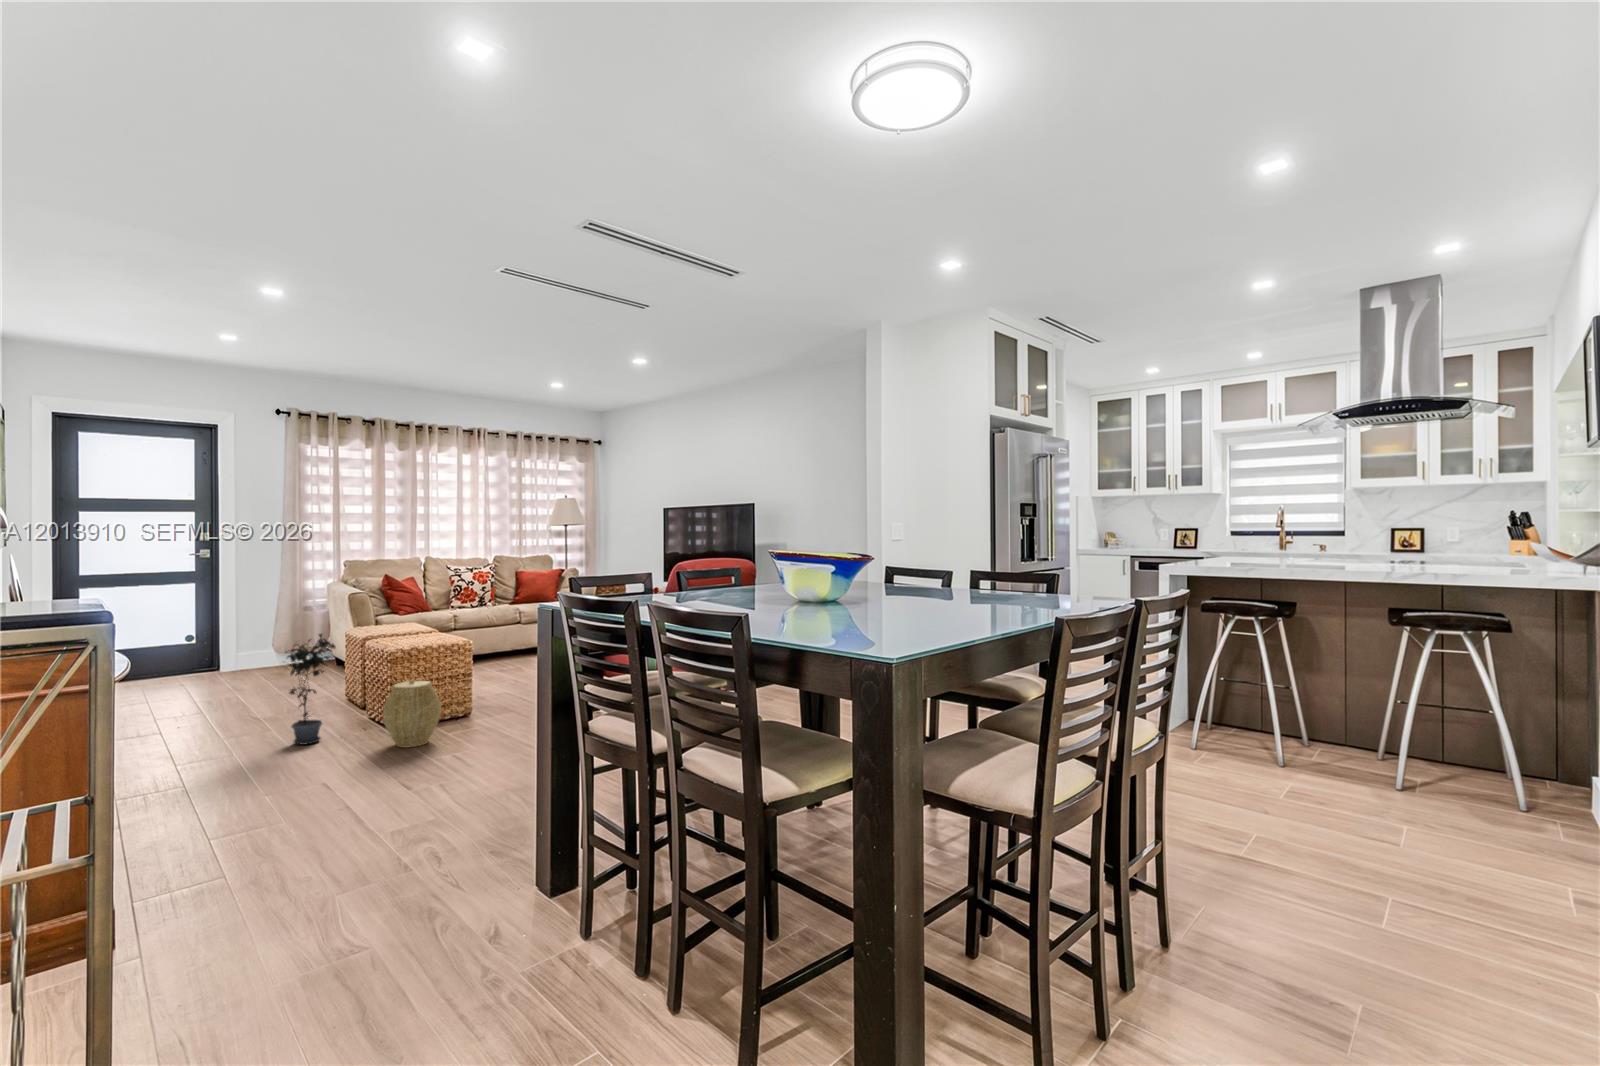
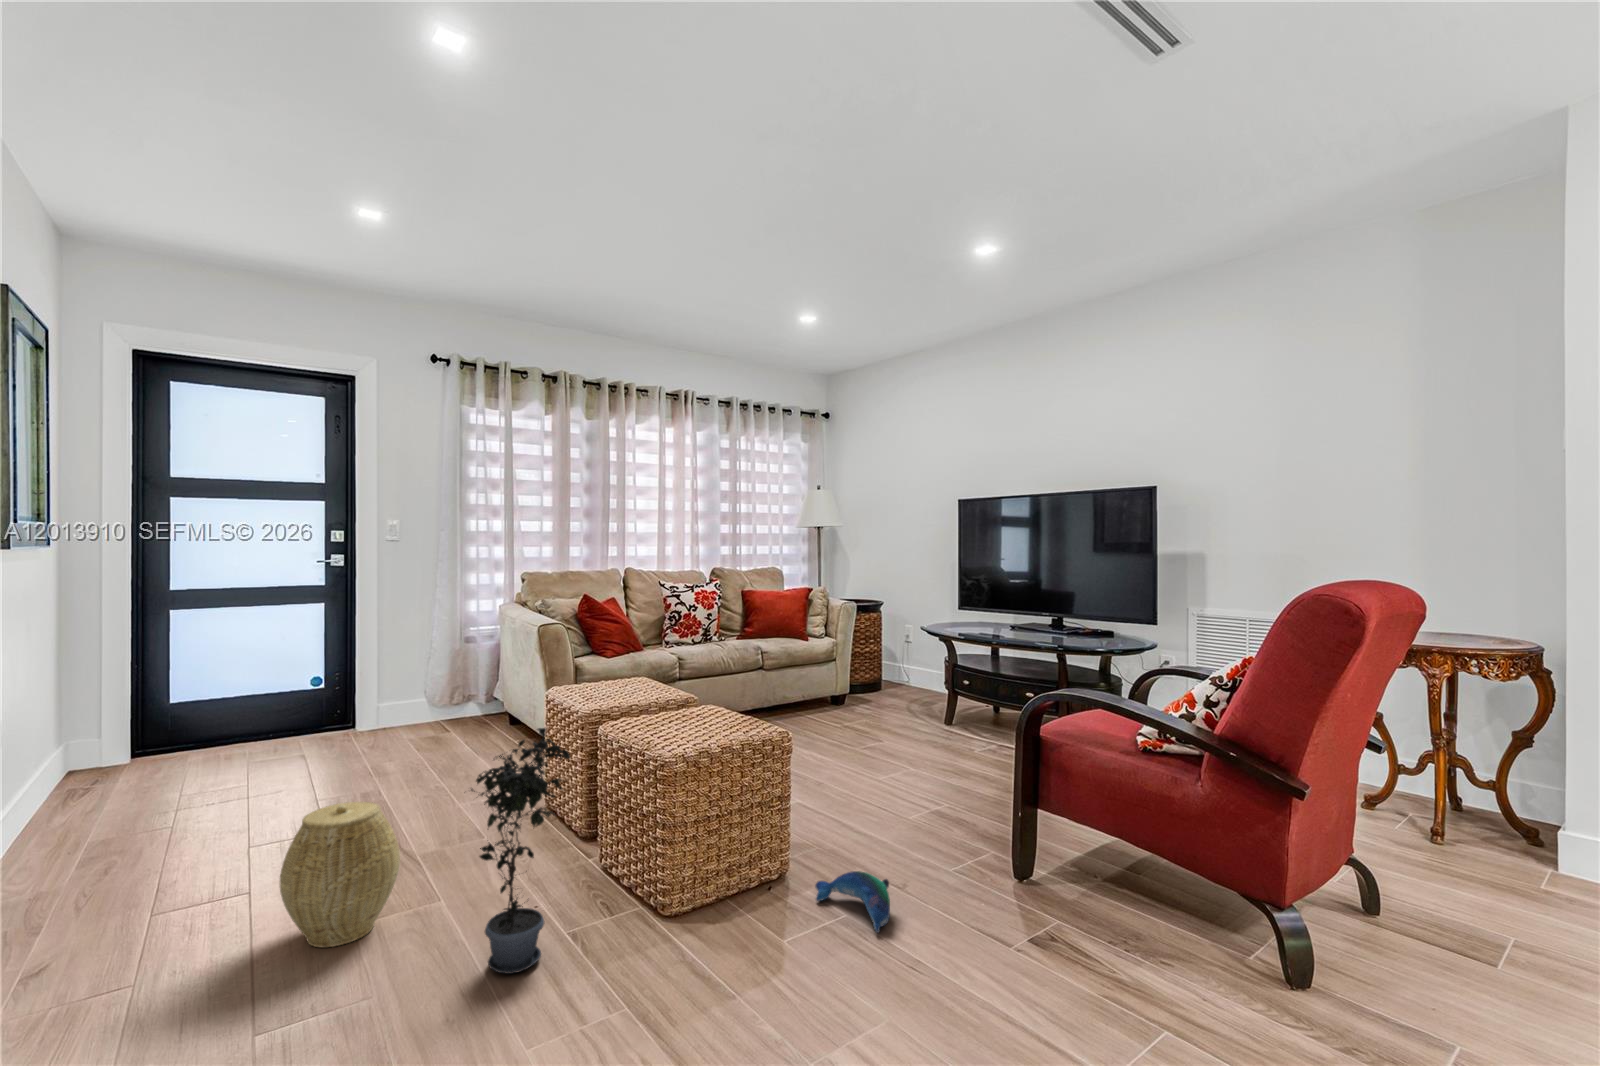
woven basket: present [383,680,441,747] -> present [280,802,400,947]
plush toy: none [475,707,511,729] -> present [815,871,890,933]

